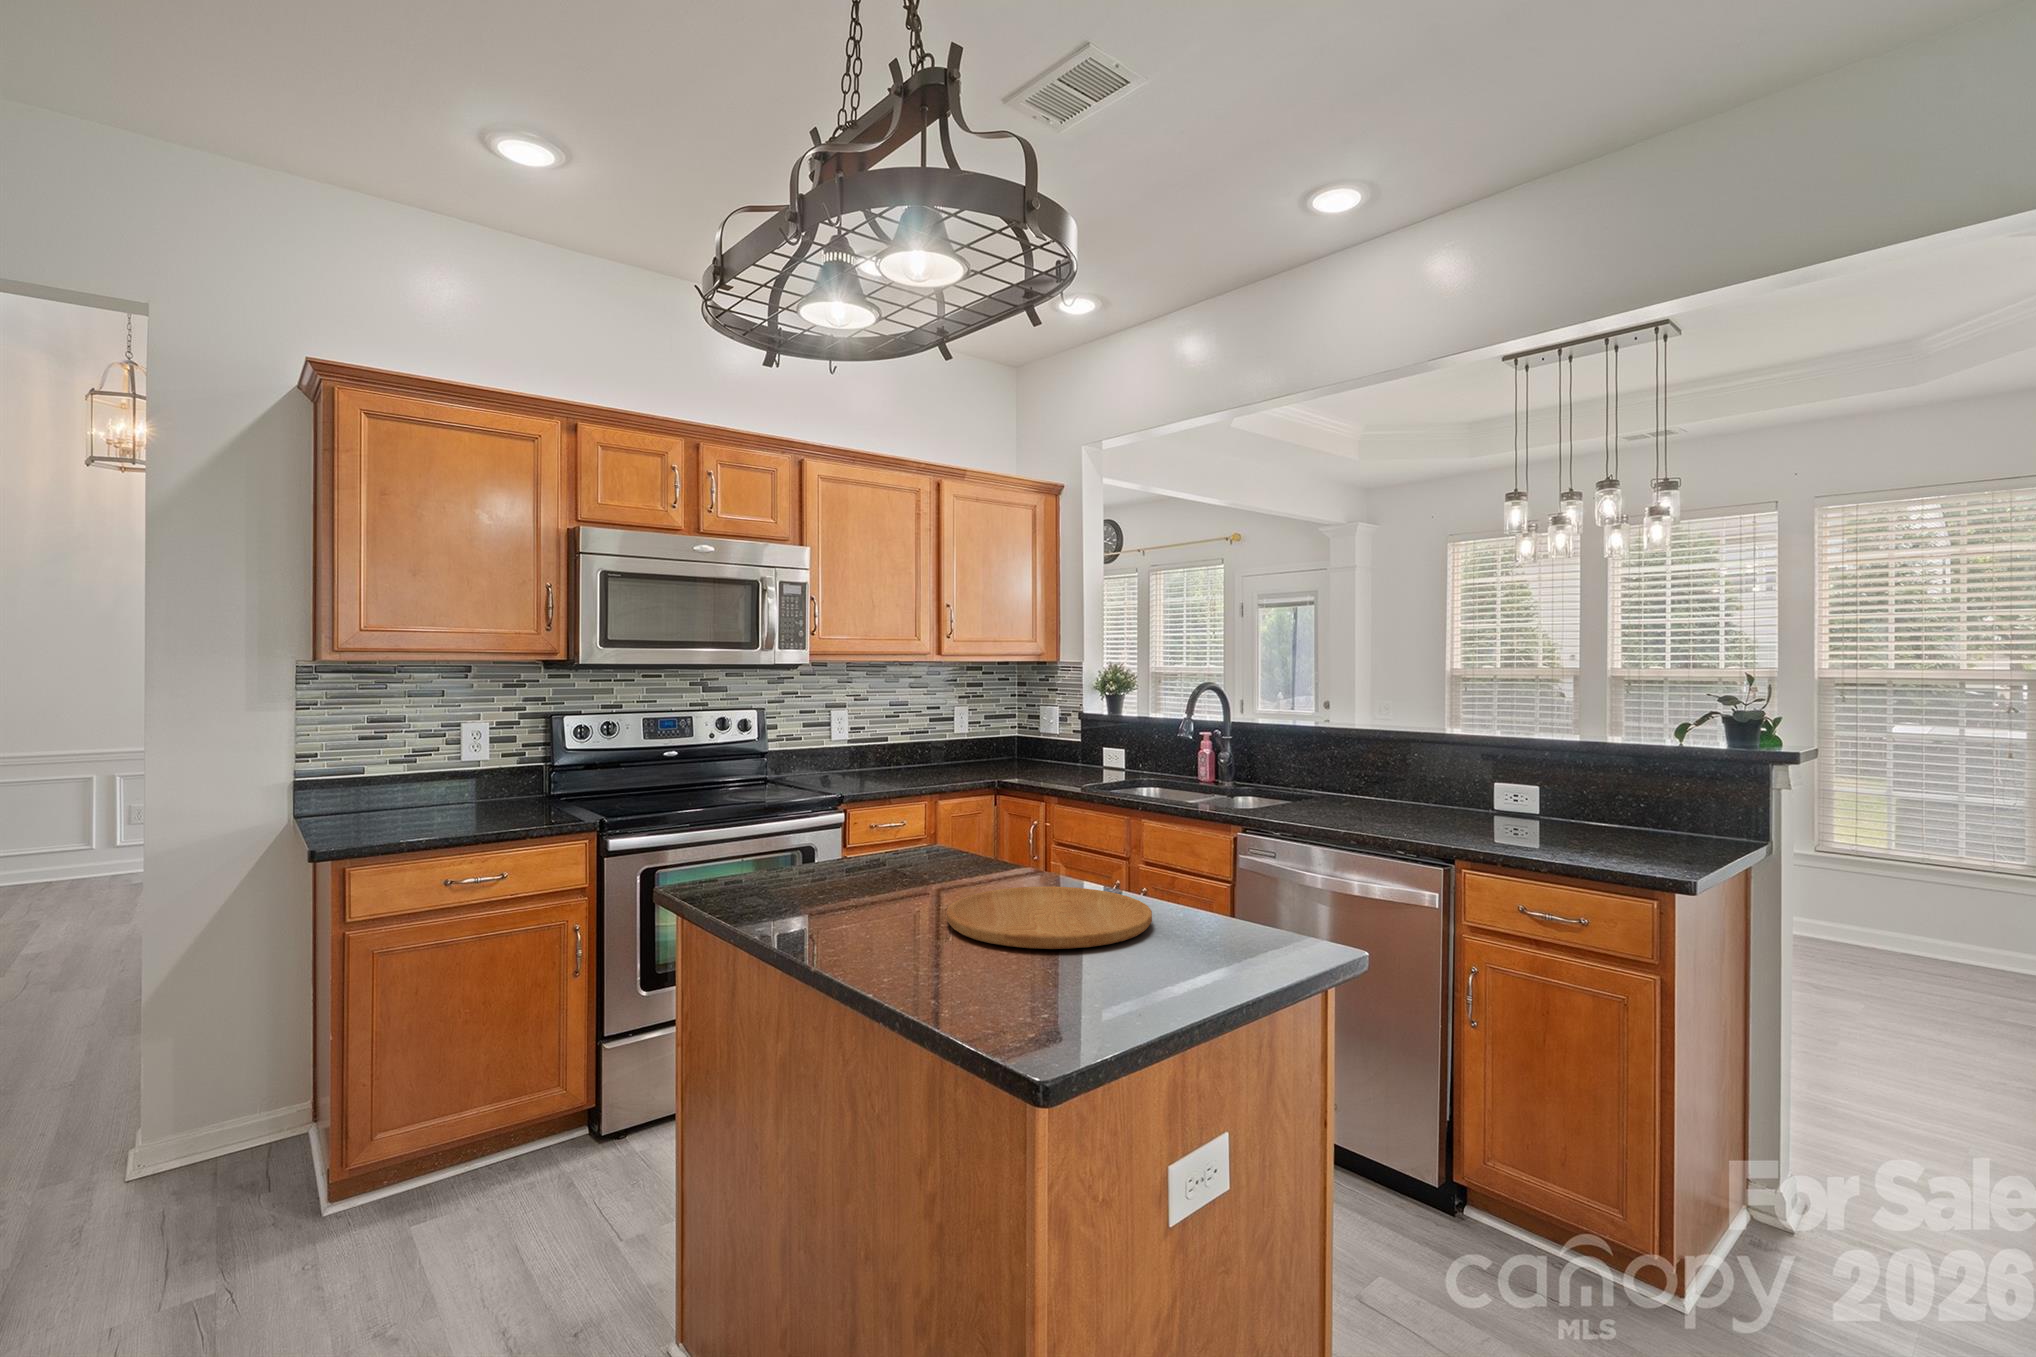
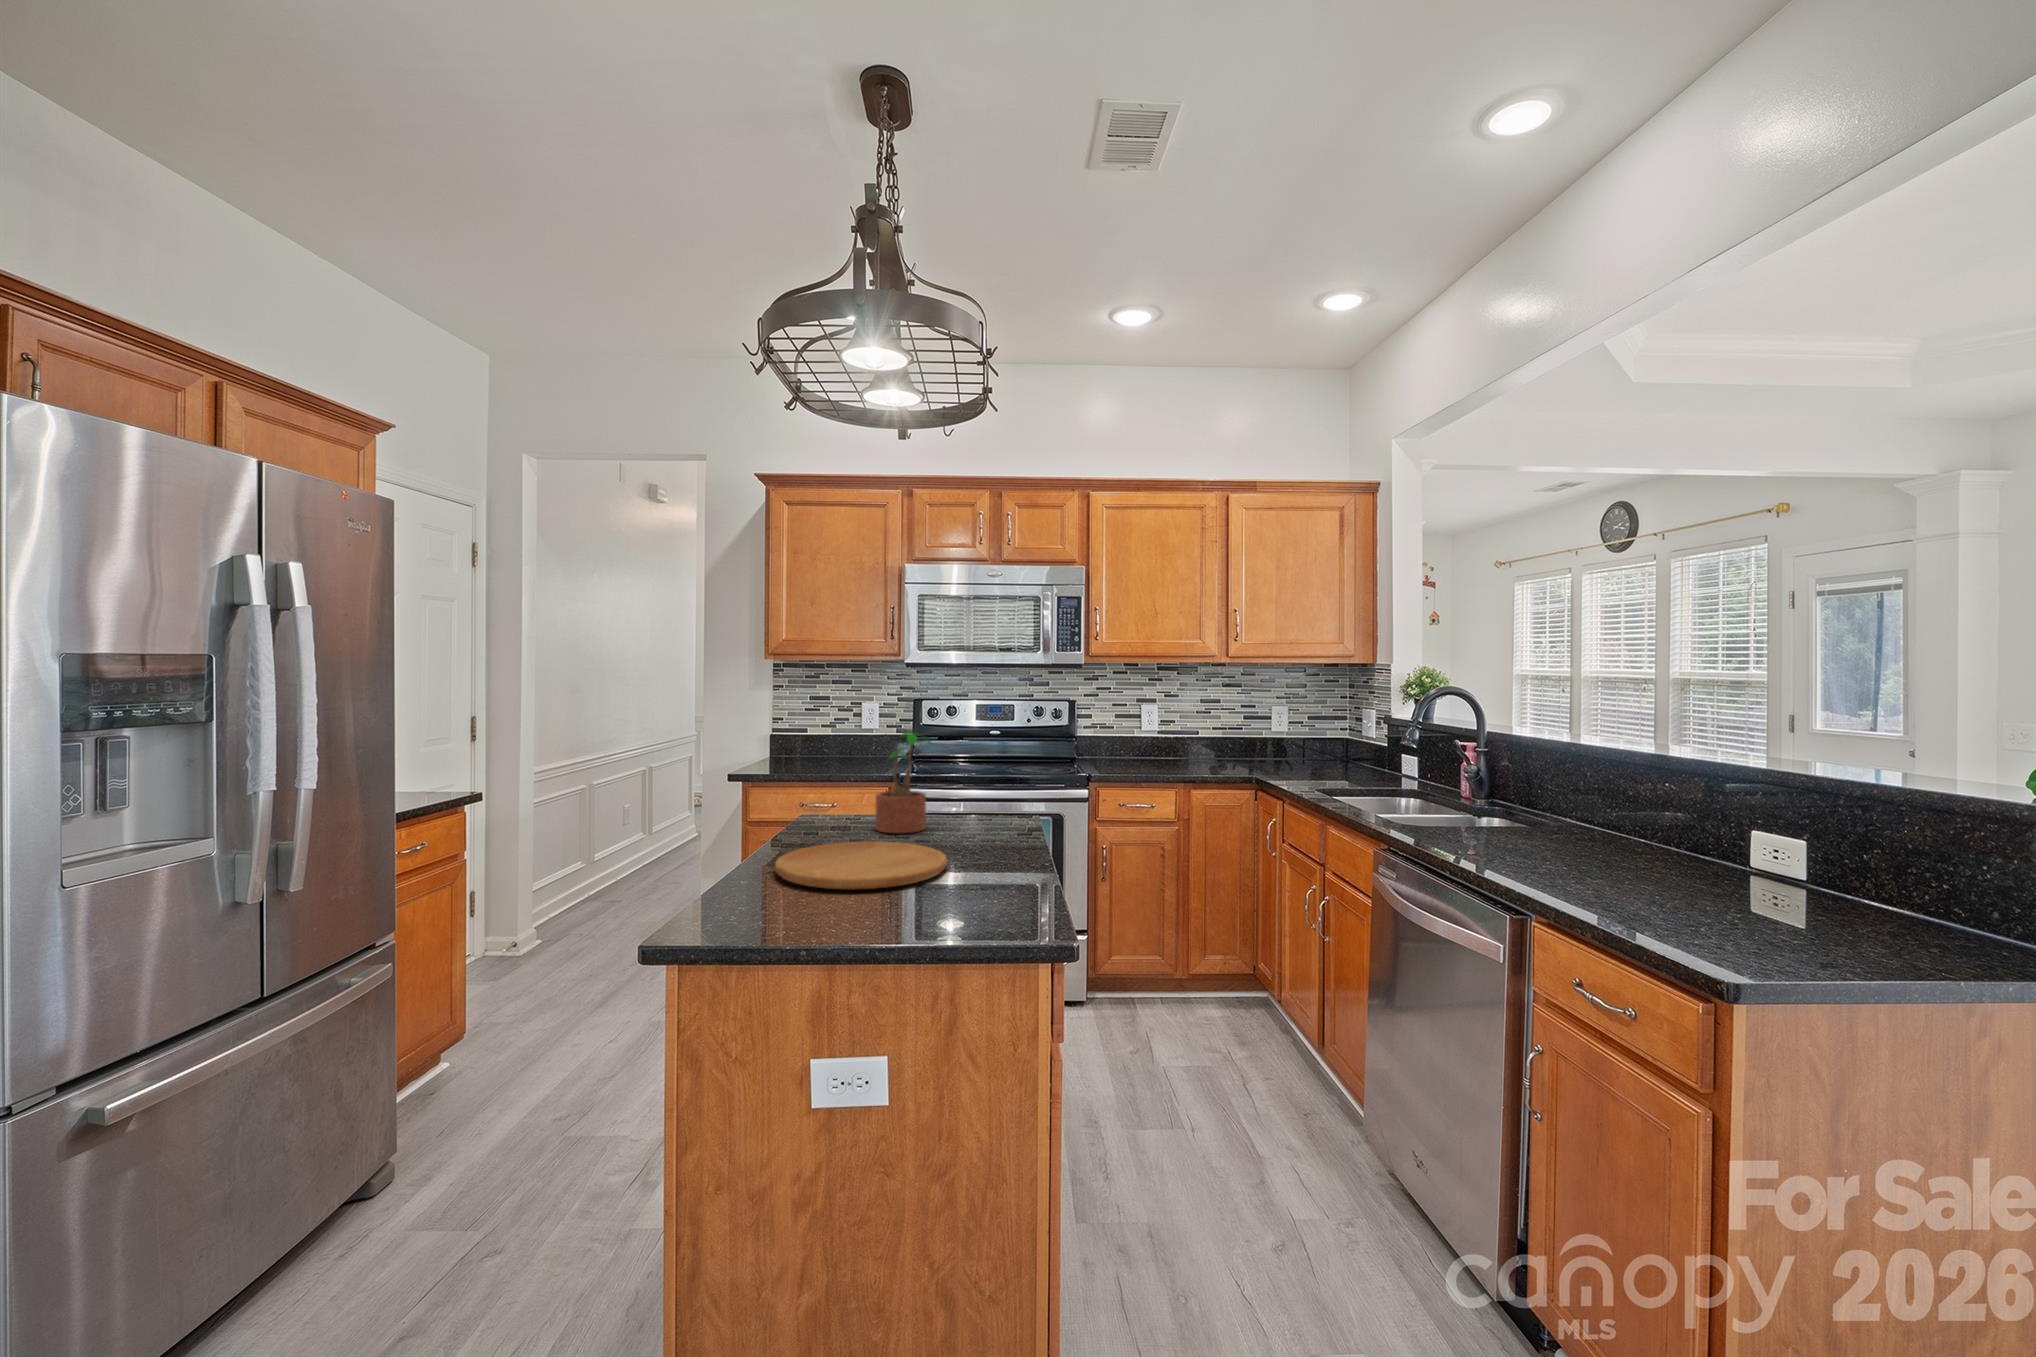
potted plant: none [886,754,953,884] -> present [875,731,932,833]

